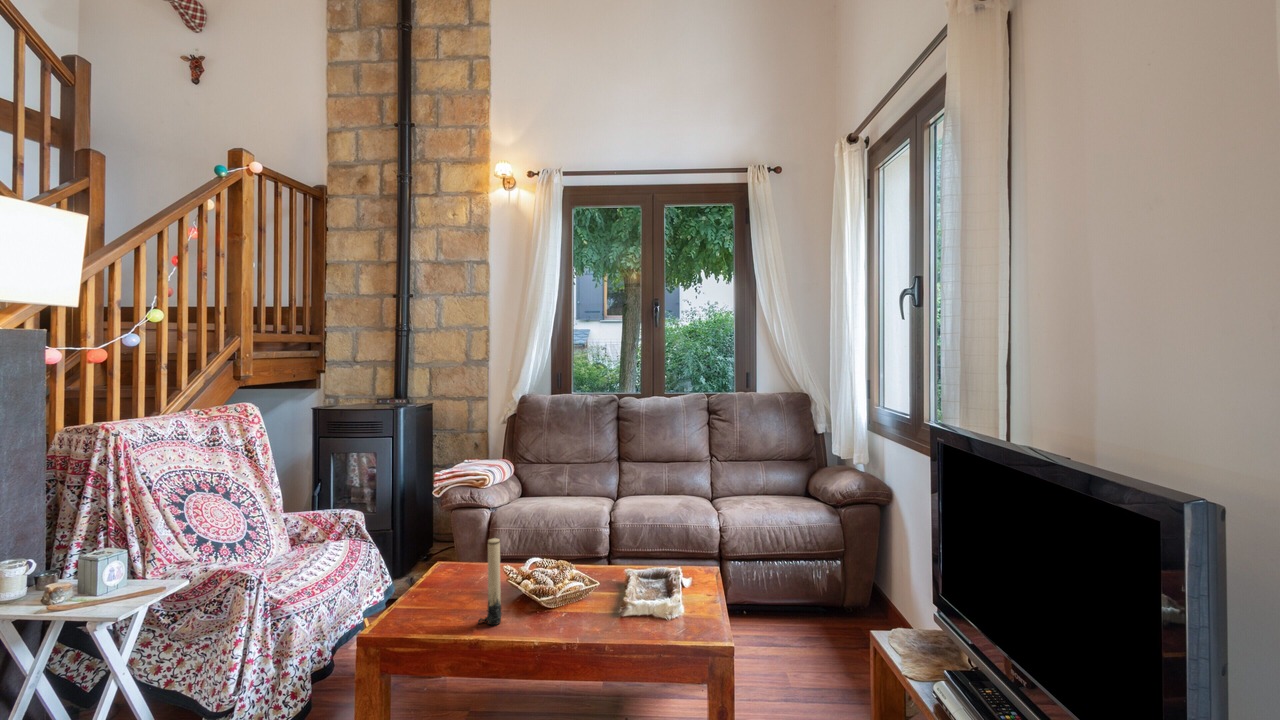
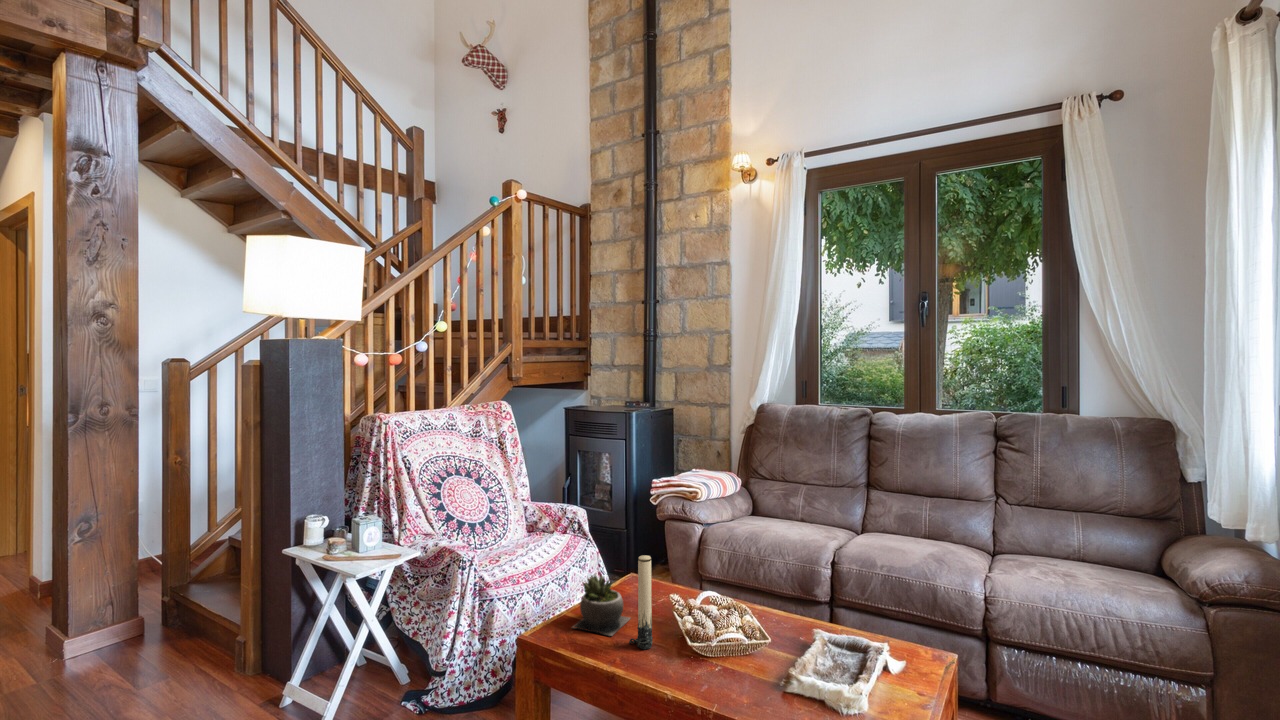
succulent plant: none [411,563,466,623] -> present [572,575,630,636]

